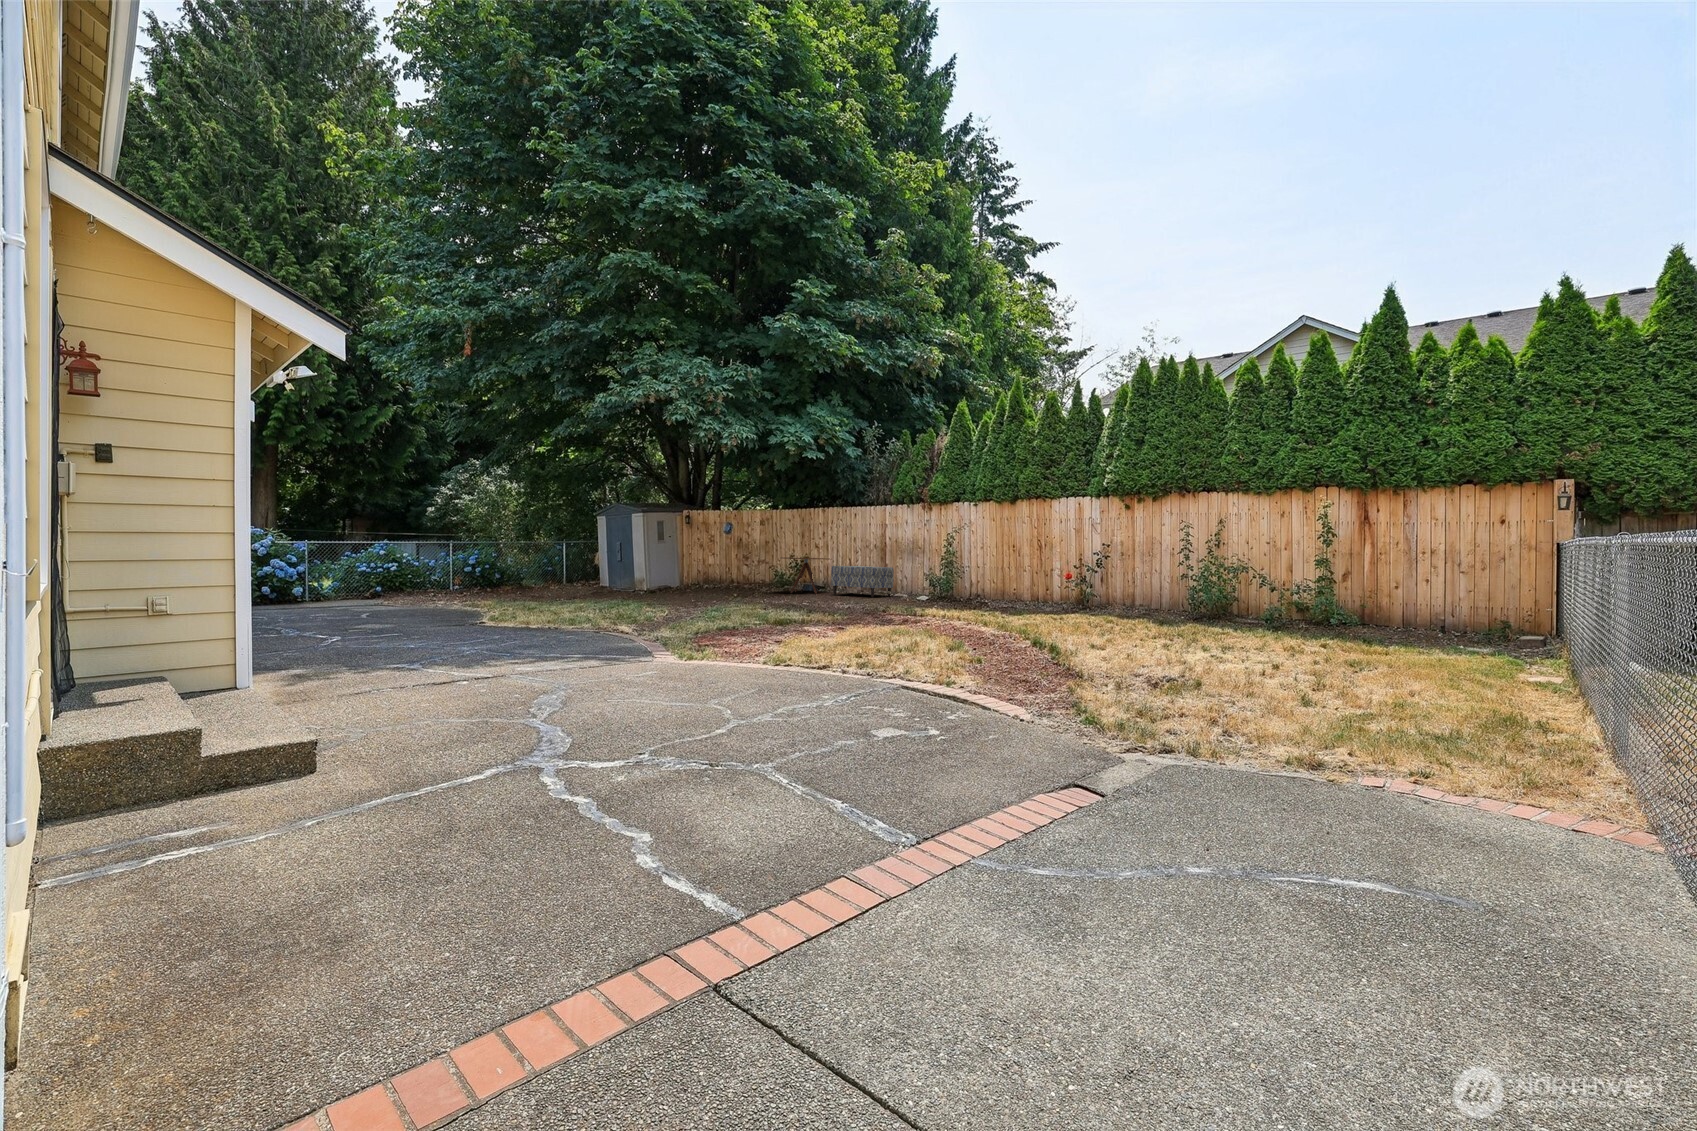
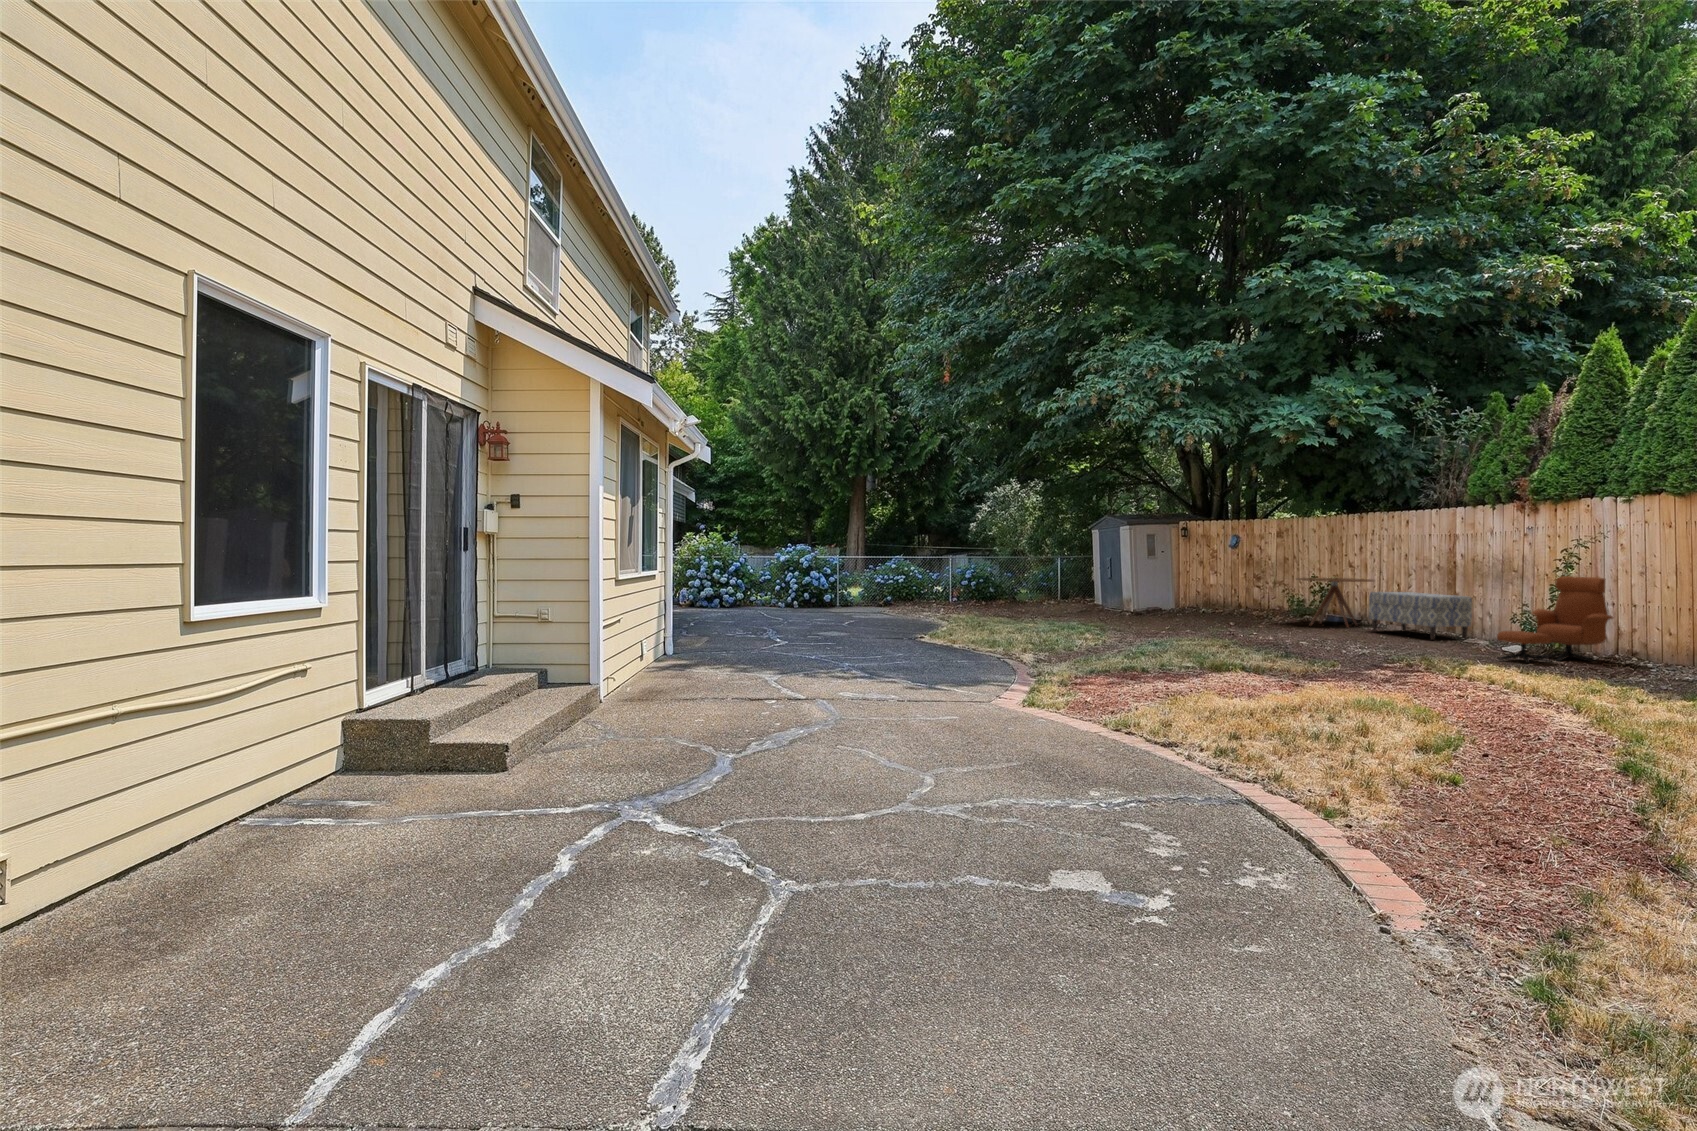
lounge chair: none [916,551,972,604] -> present [1497,576,1613,663]

